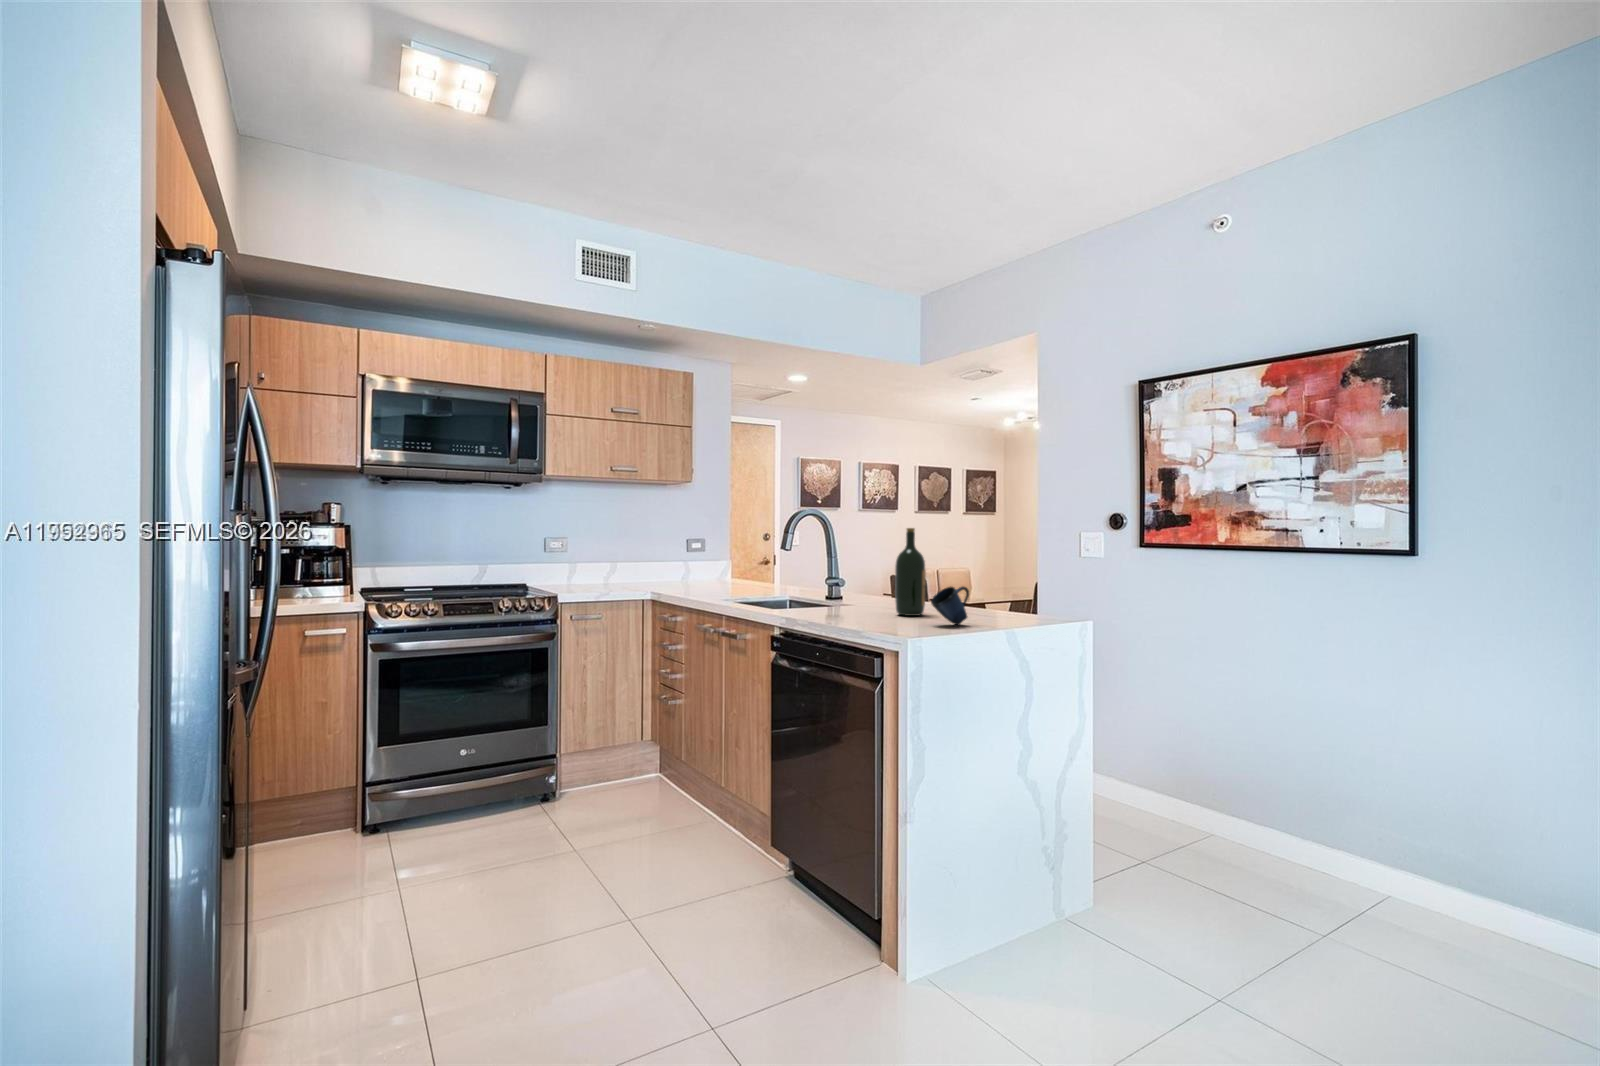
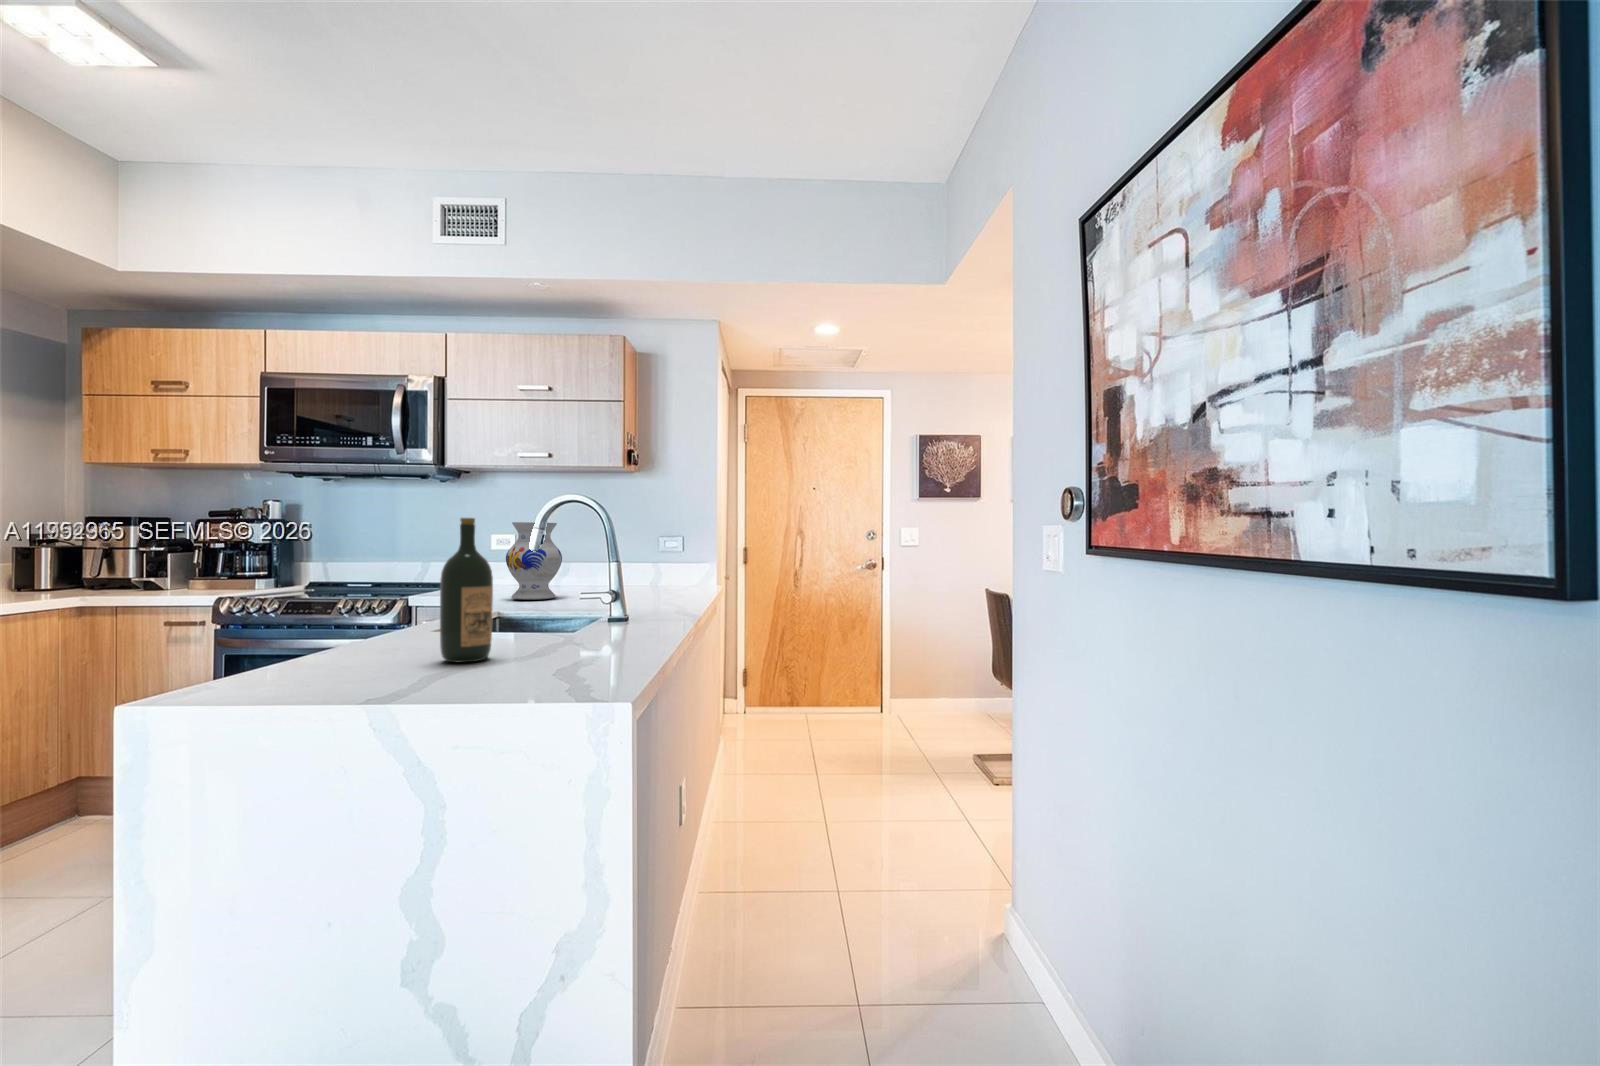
vase: none [651,527,695,591] -> present [506,522,562,600]
mug: present [931,586,969,625] -> none [316,620,390,691]

